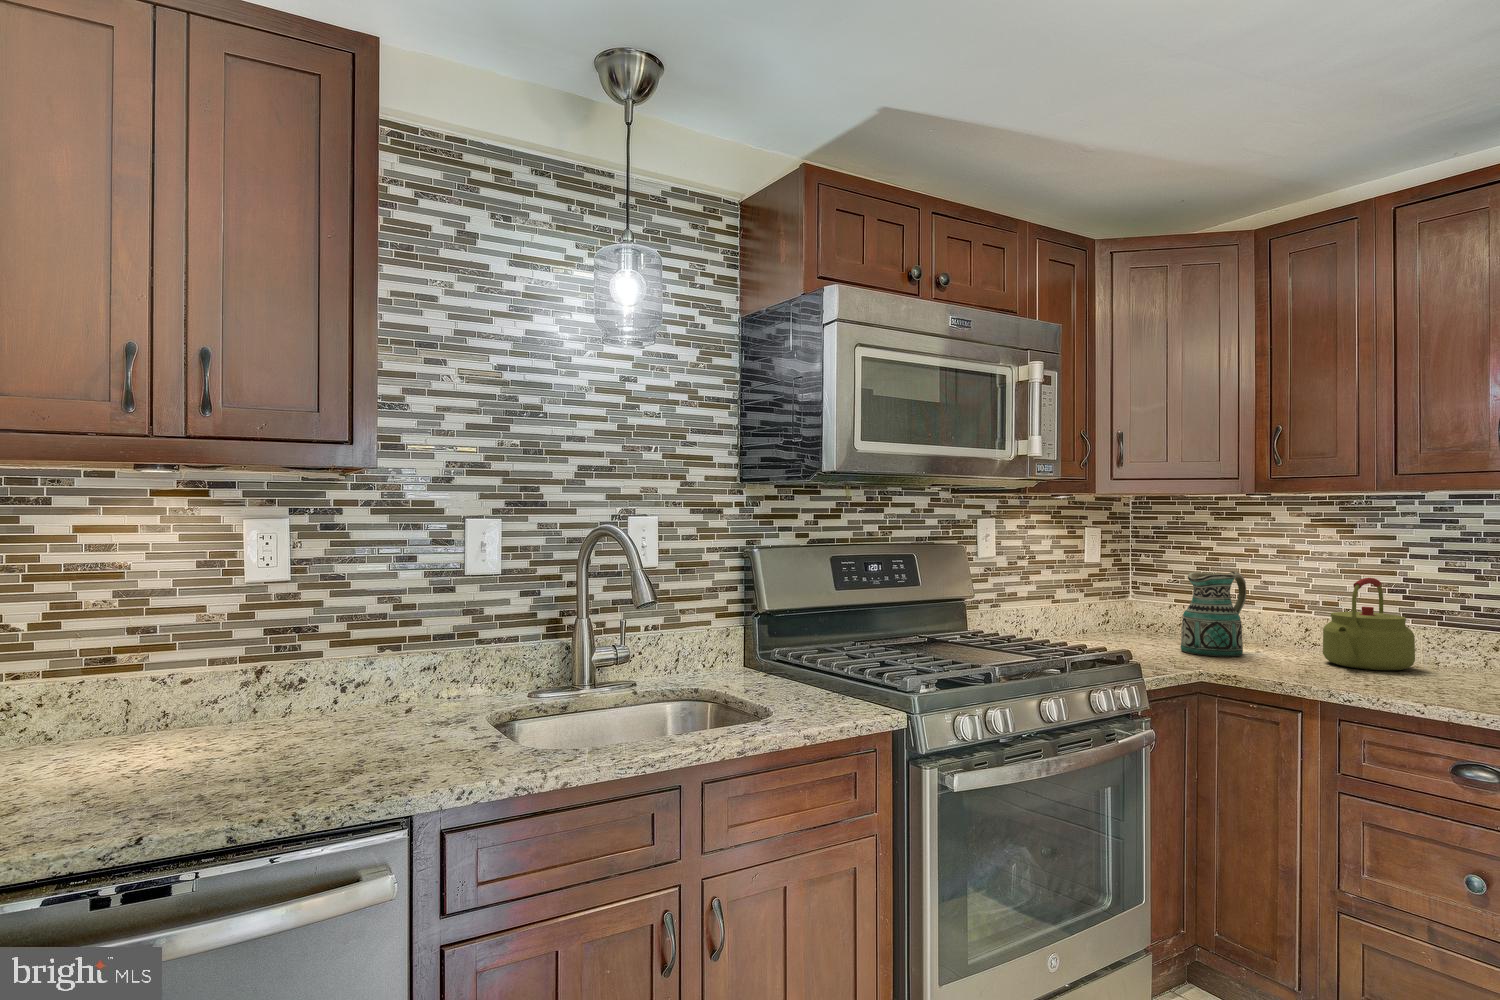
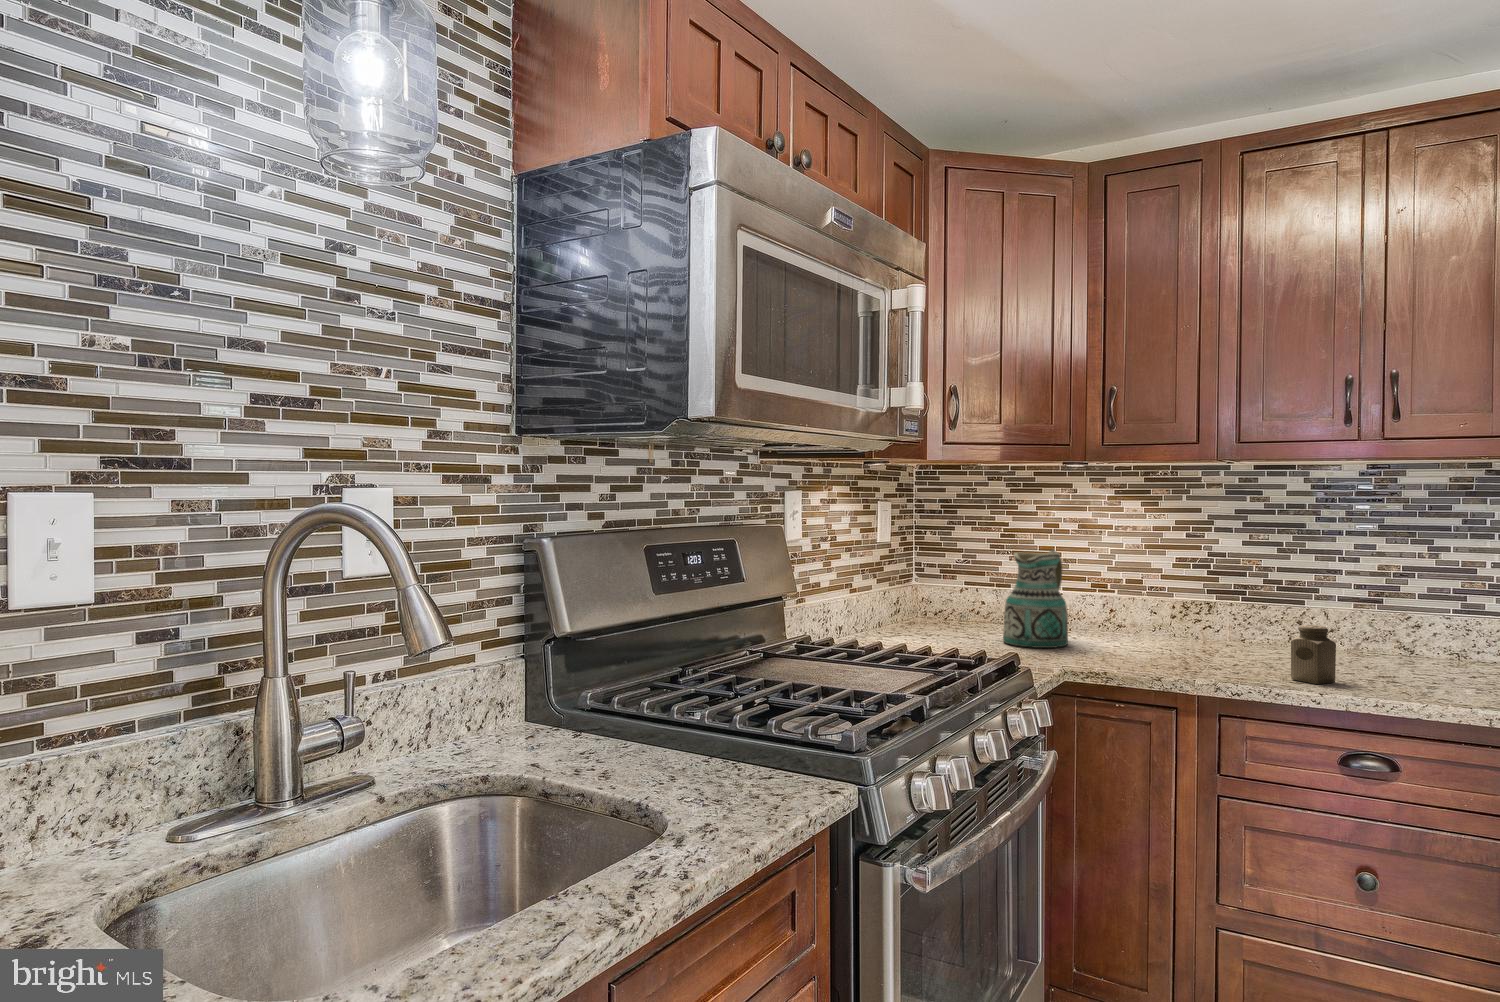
kettle: present [1323,578,1415,671] -> none [1146,554,1235,653]
salt shaker: none [1420,644,1467,699] -> present [1291,625,1336,684]

